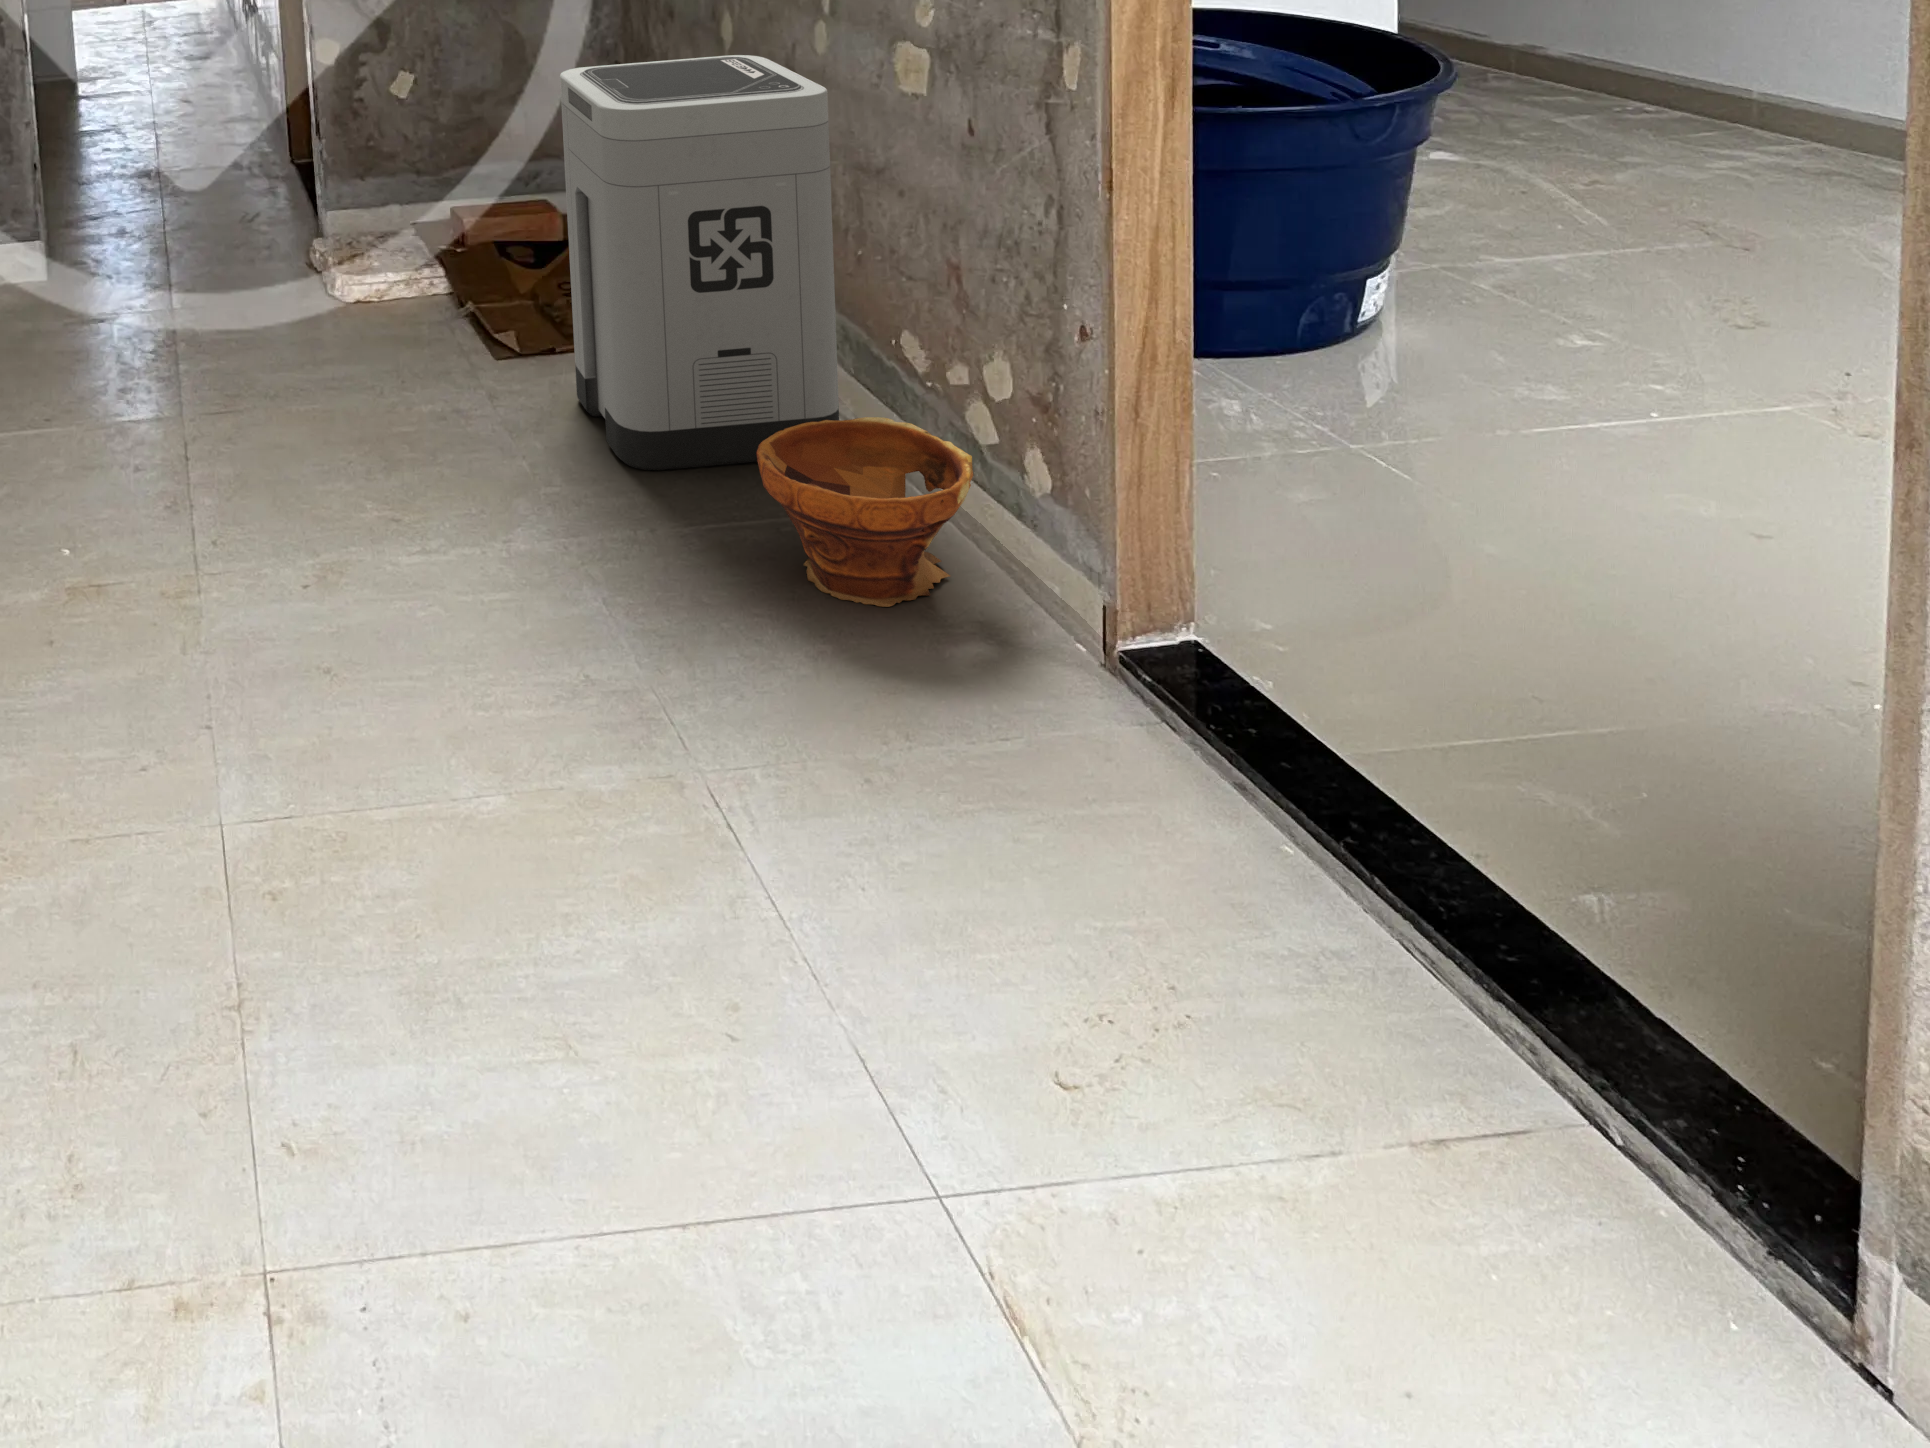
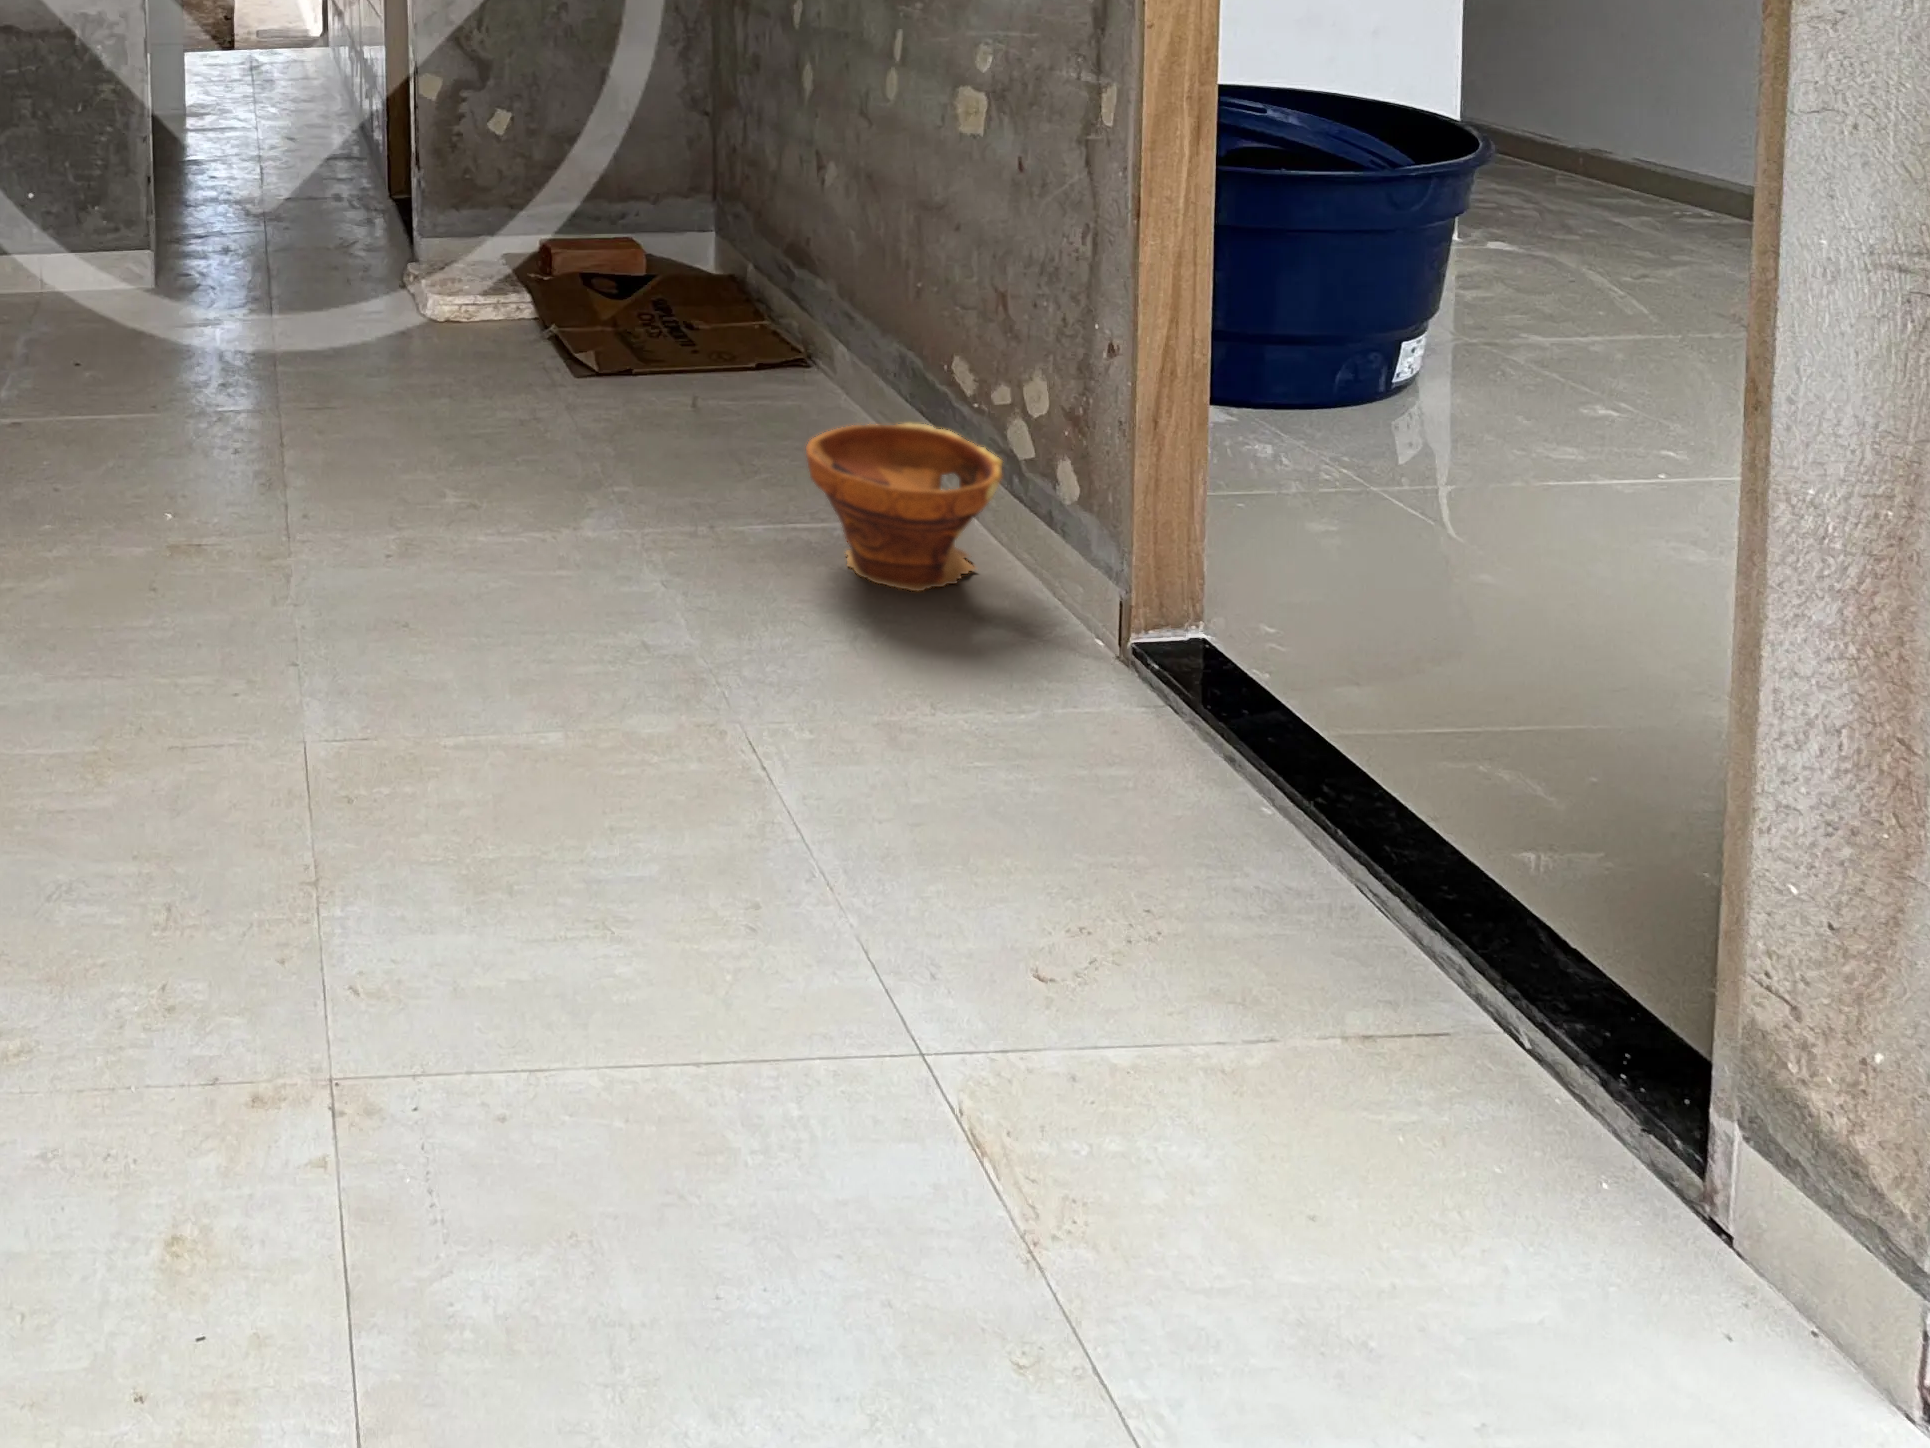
trash can: present [560,55,839,470] -> none [644,96,889,469]

